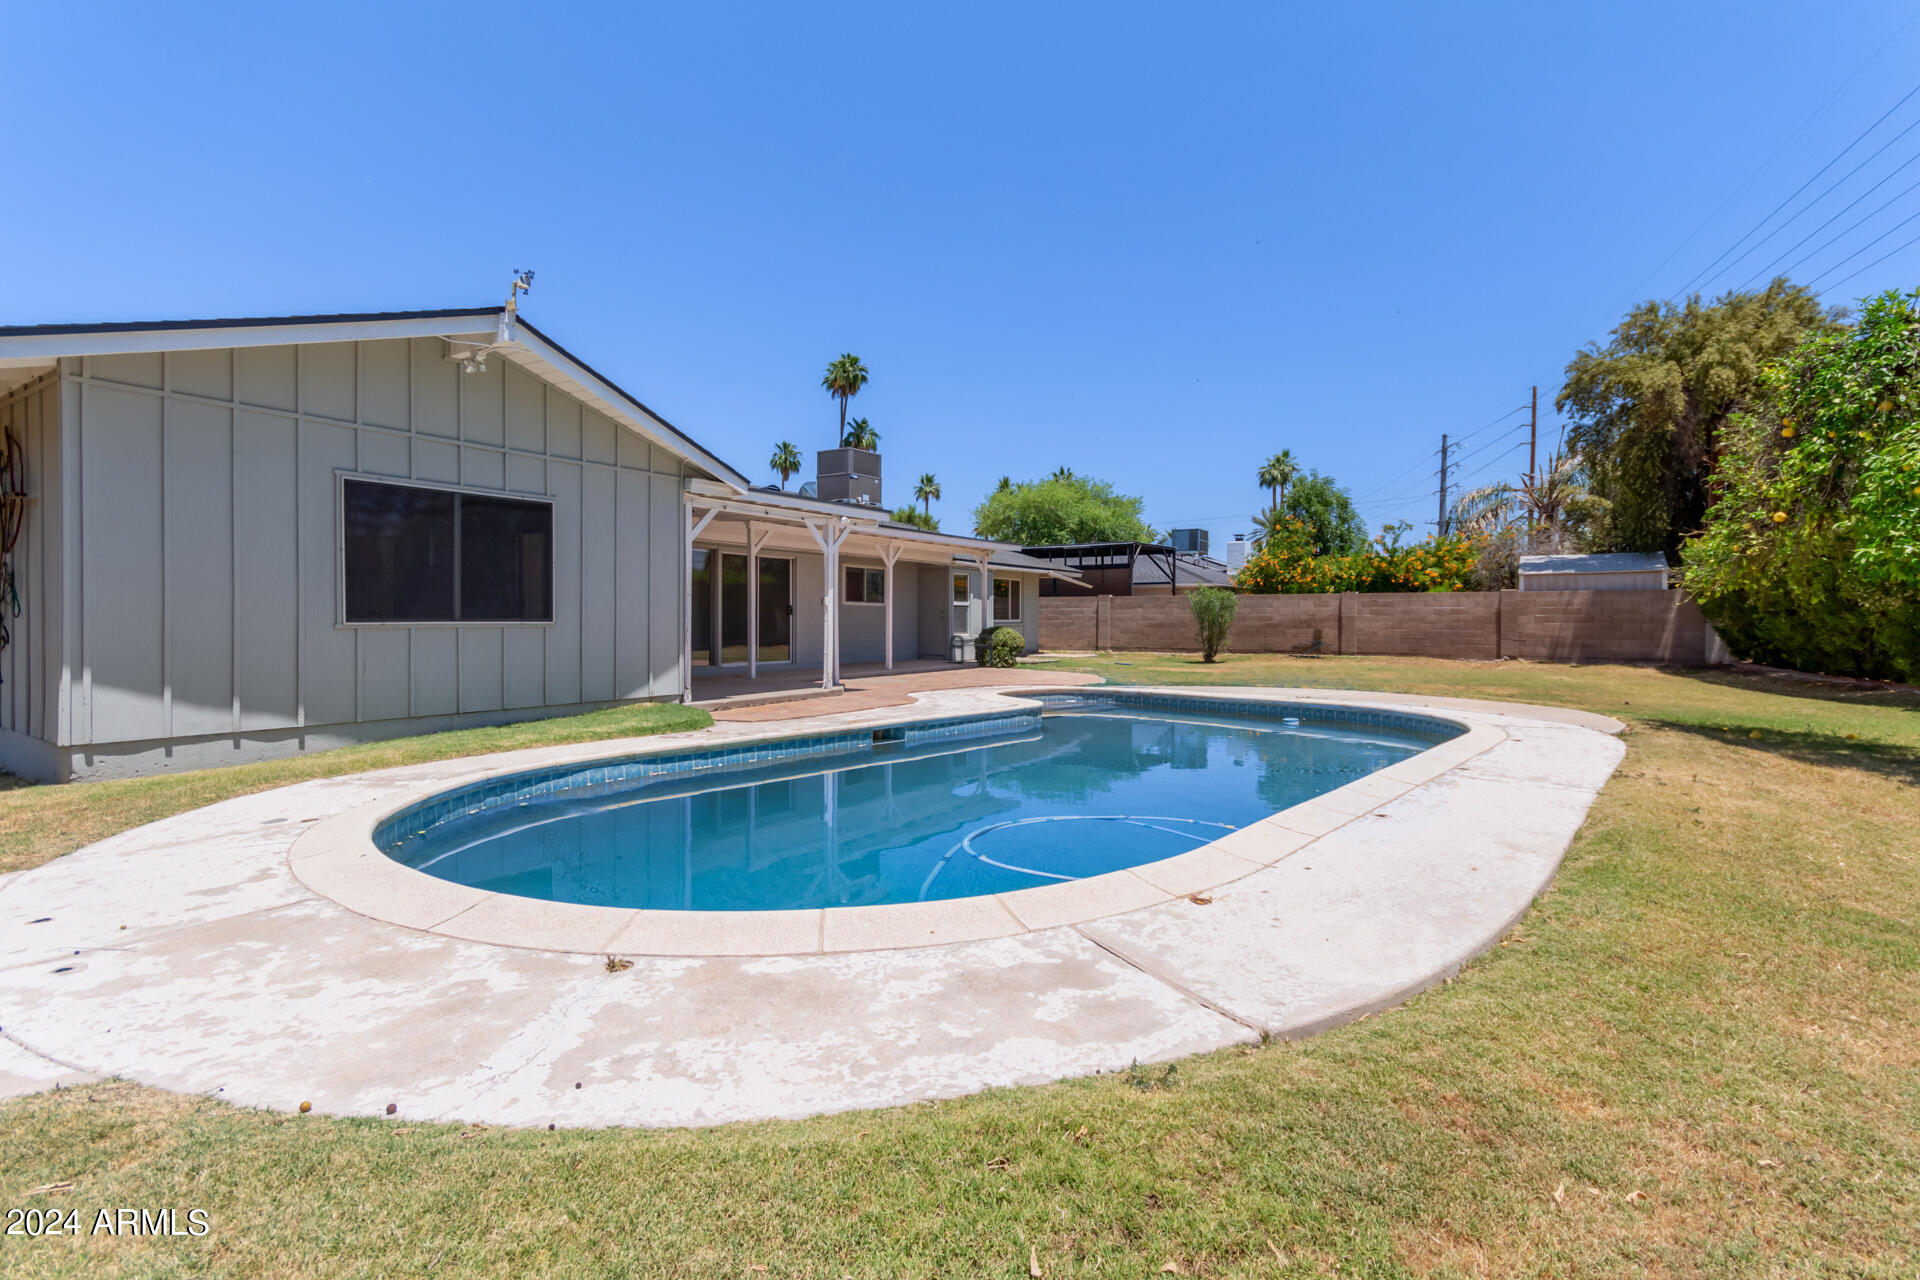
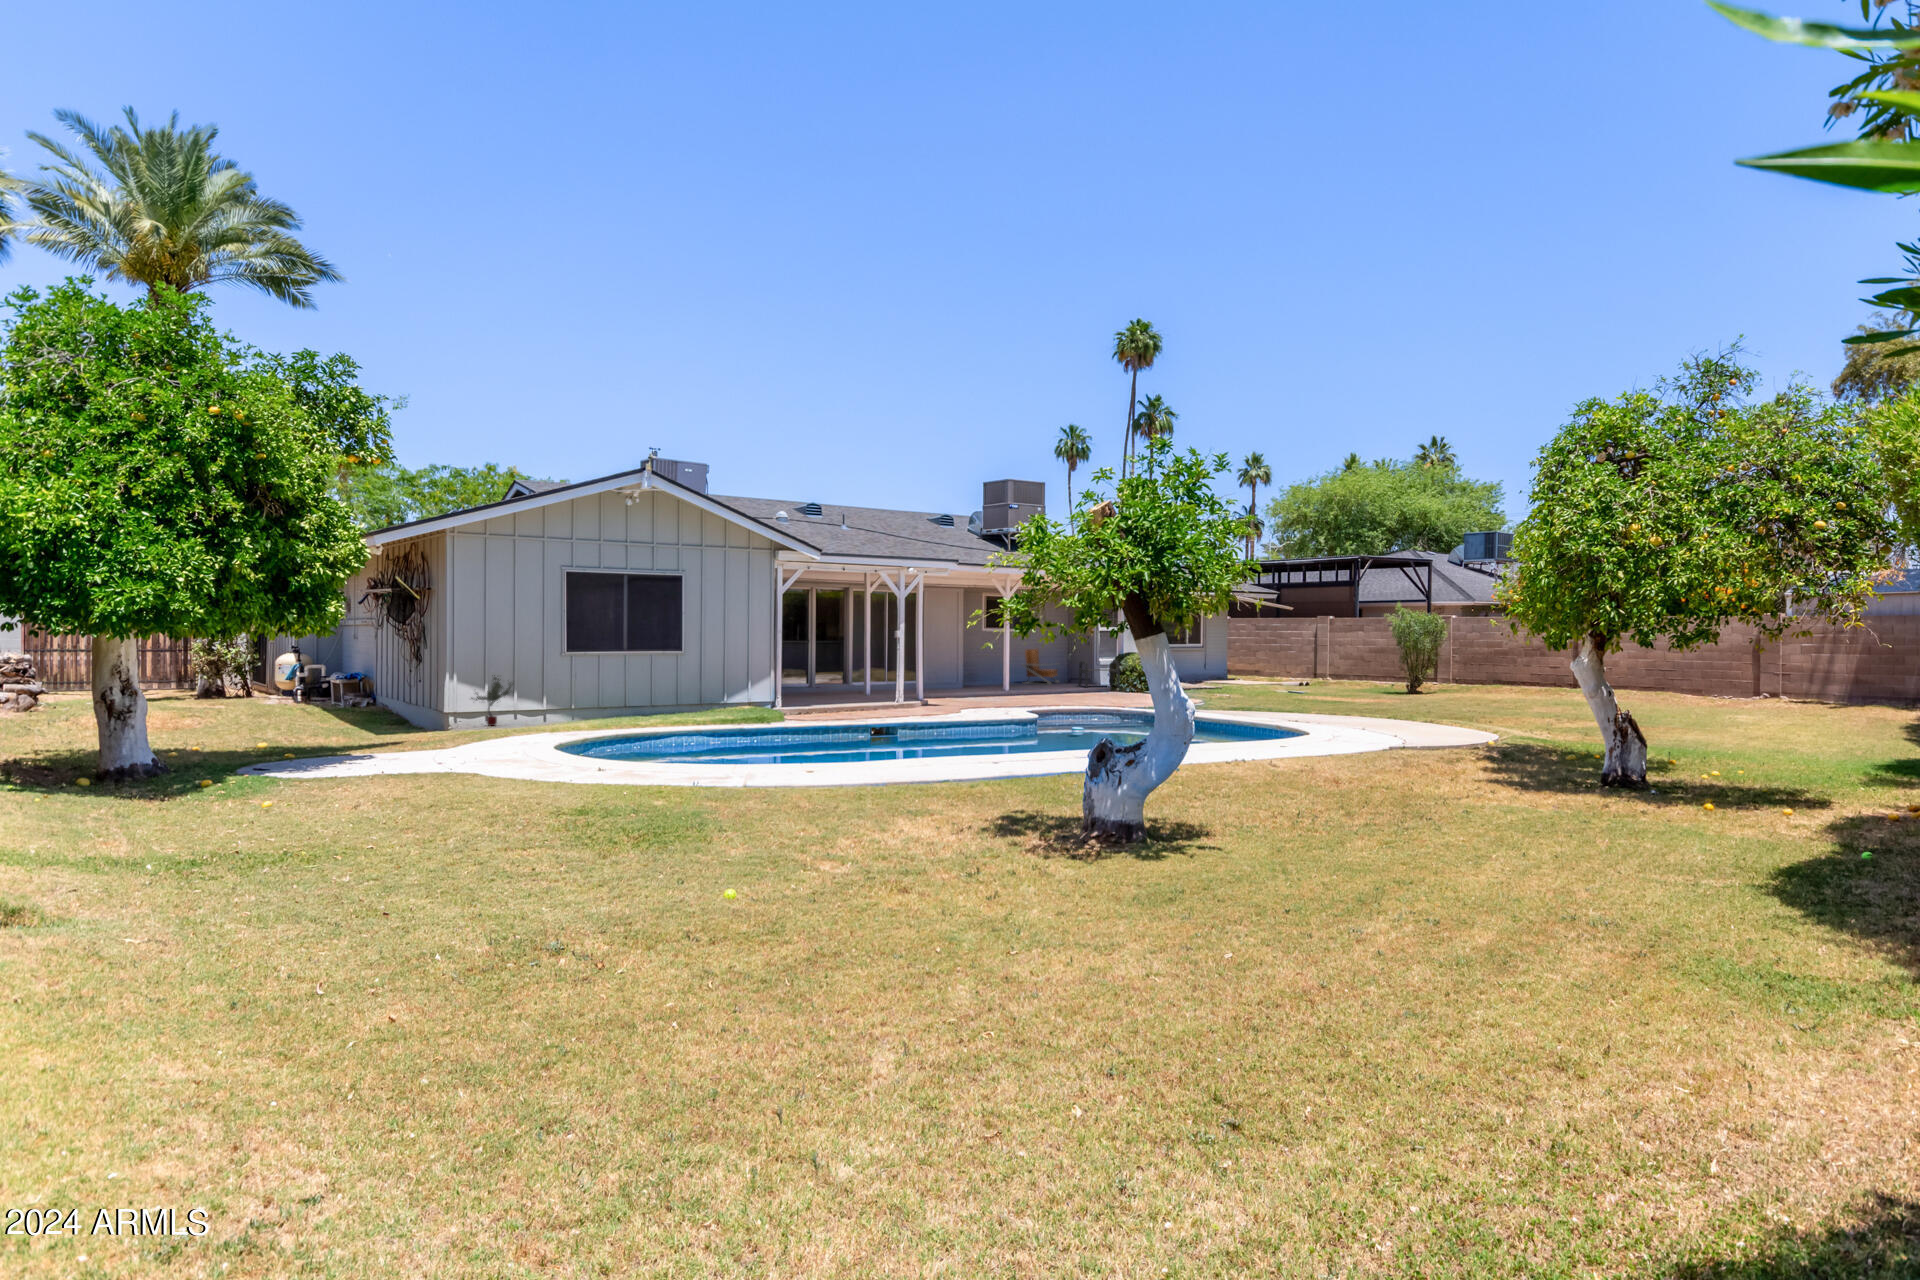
lounge chair: present [1290,628,1325,658] -> present [1022,649,1058,685]
potted tree: none [122,665,240,771] -> present [471,675,514,726]

